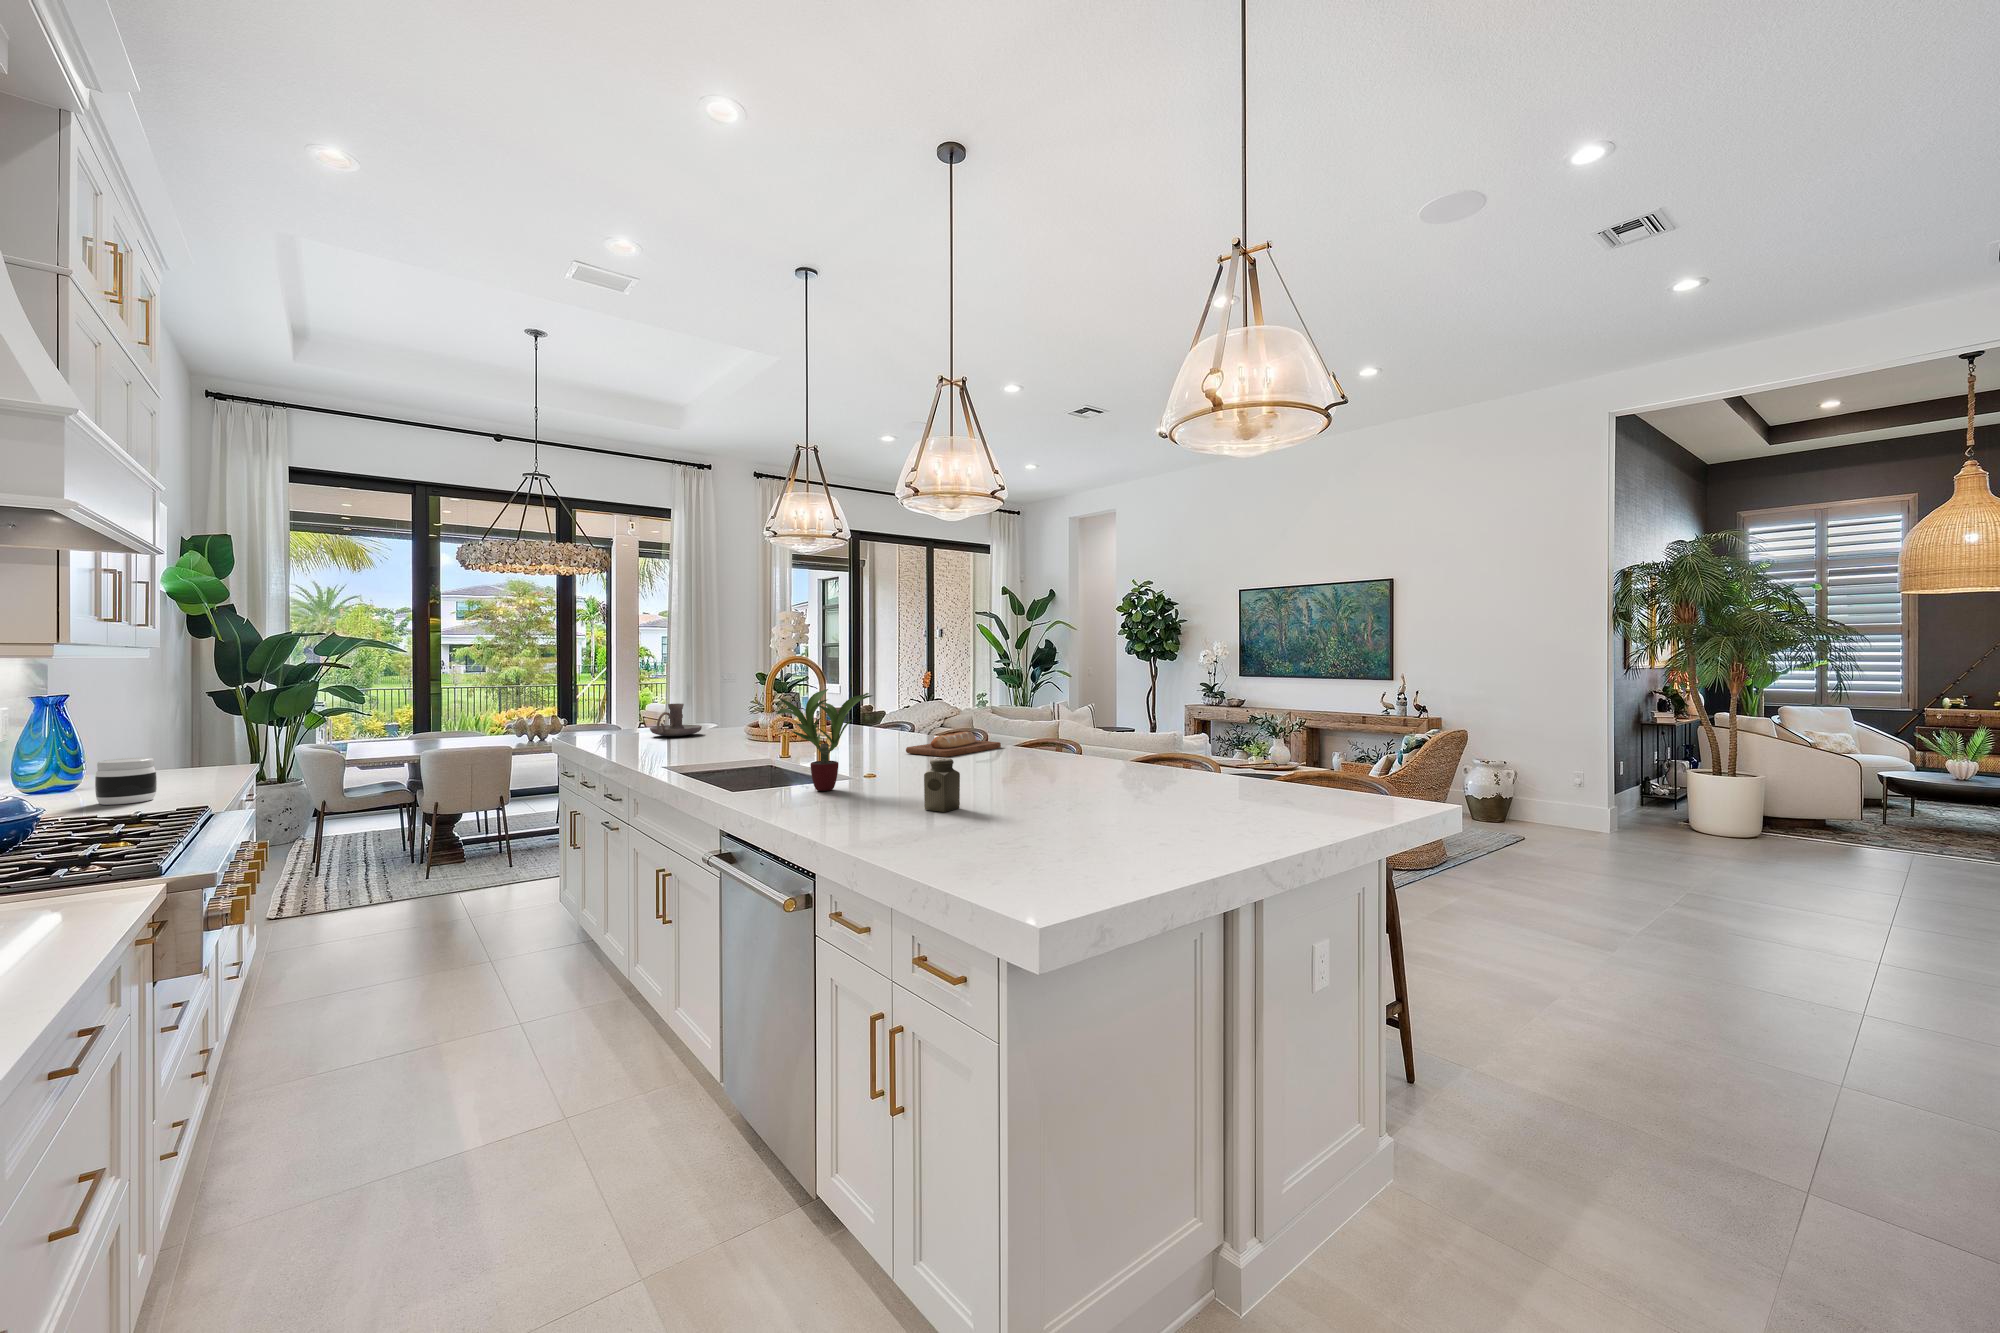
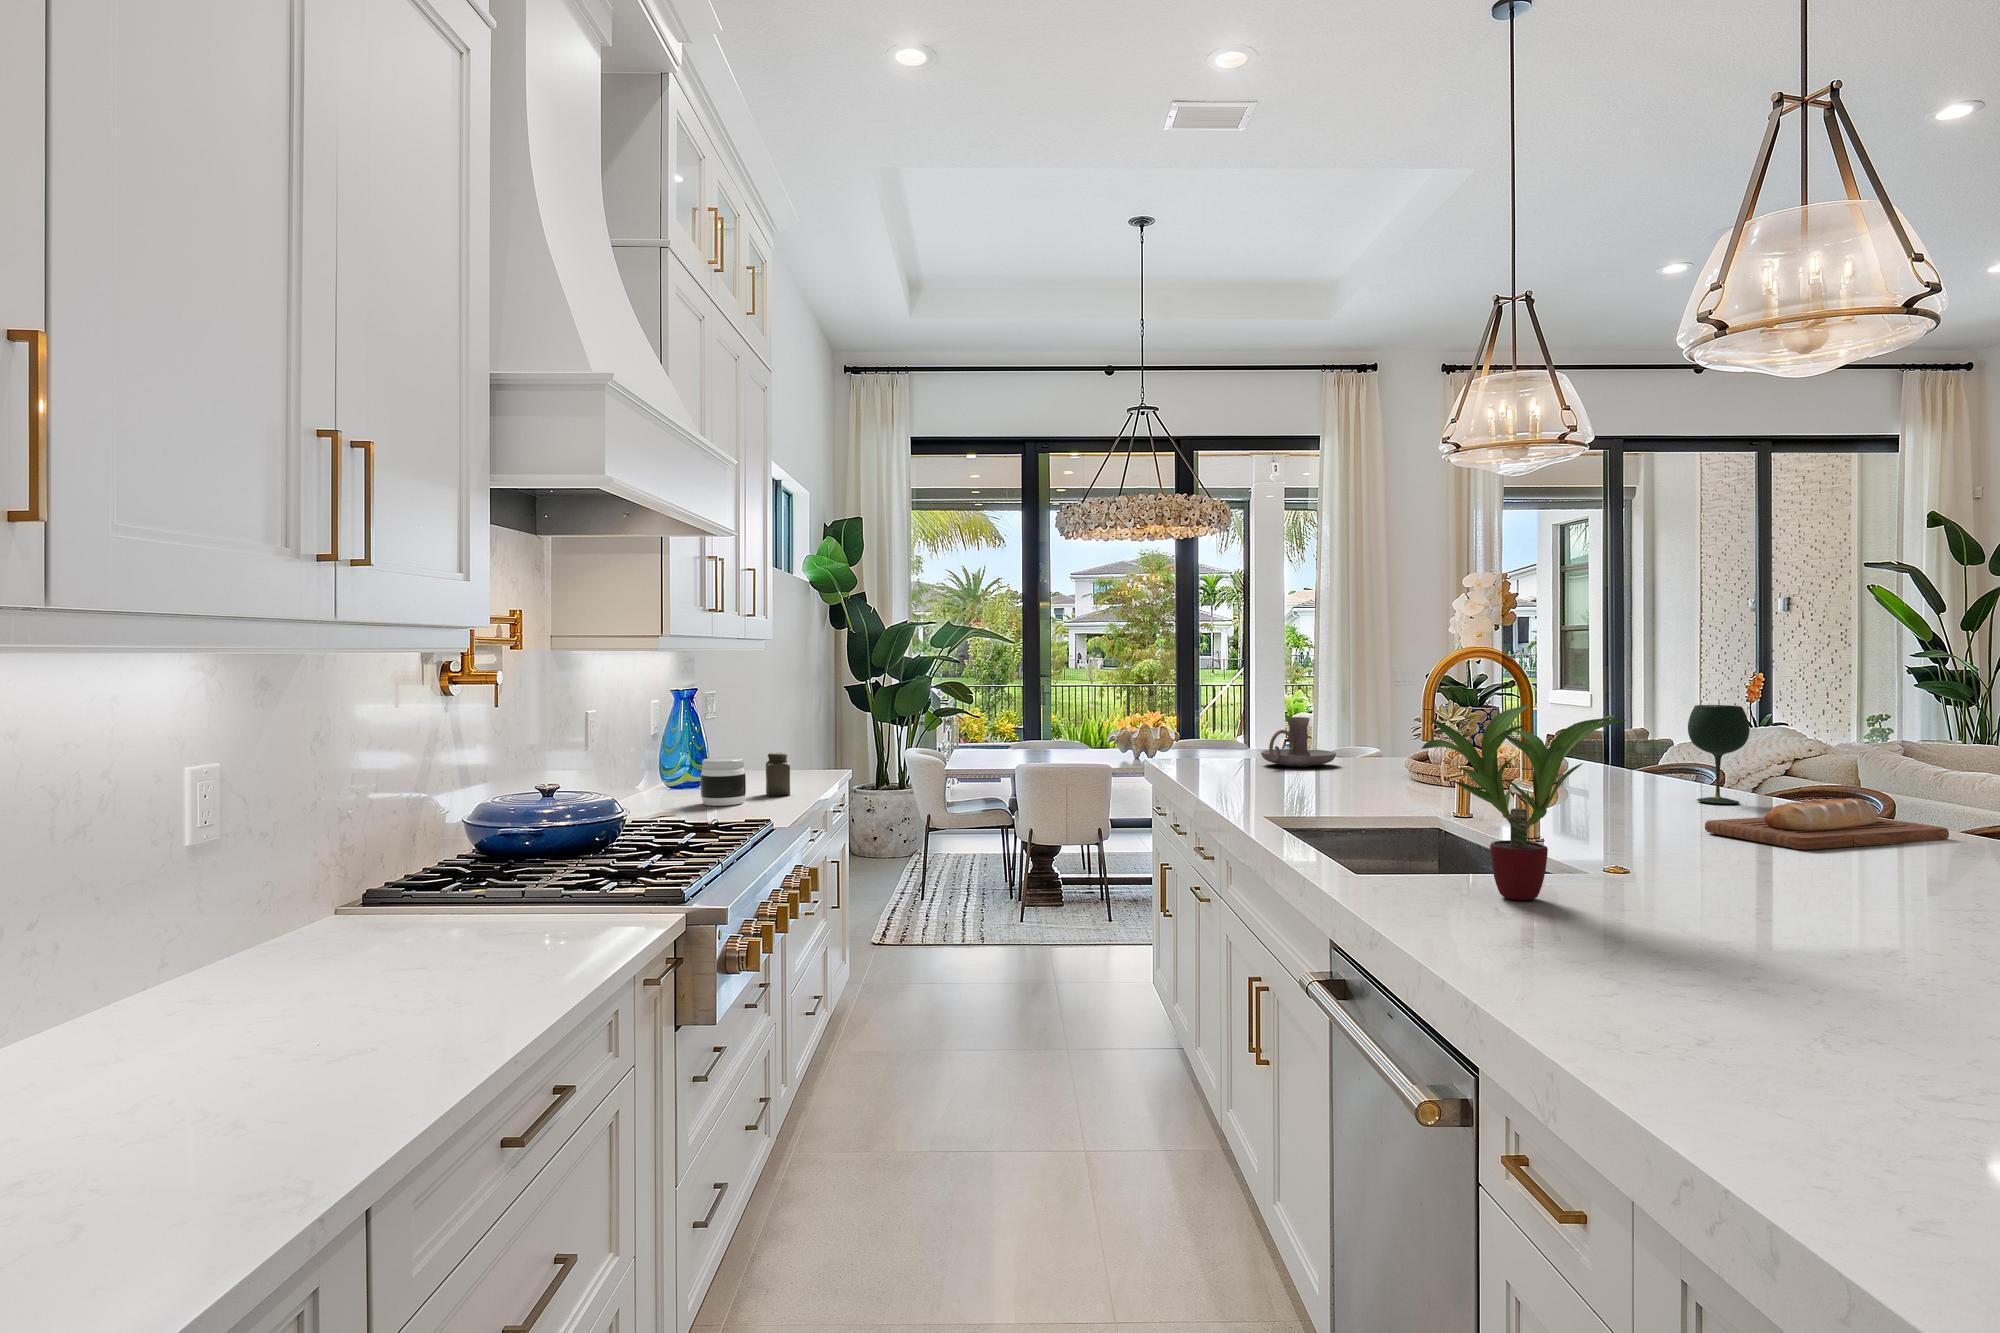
wine glass: none [898,689,925,740] -> present [1688,705,1749,804]
salt shaker: present [924,758,960,812] -> present [766,752,790,796]

